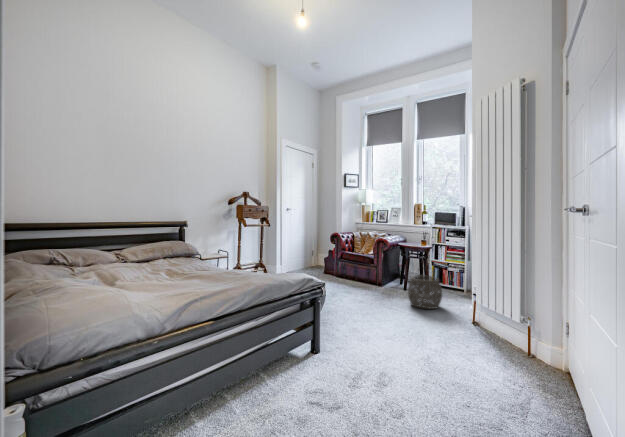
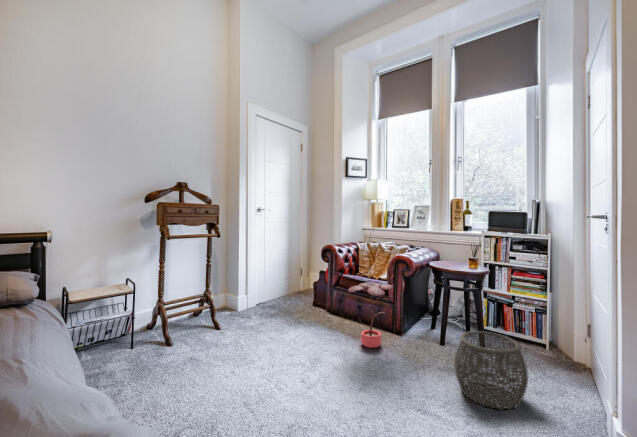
potted plant: none [350,254,377,291] -> present [348,283,393,348]

